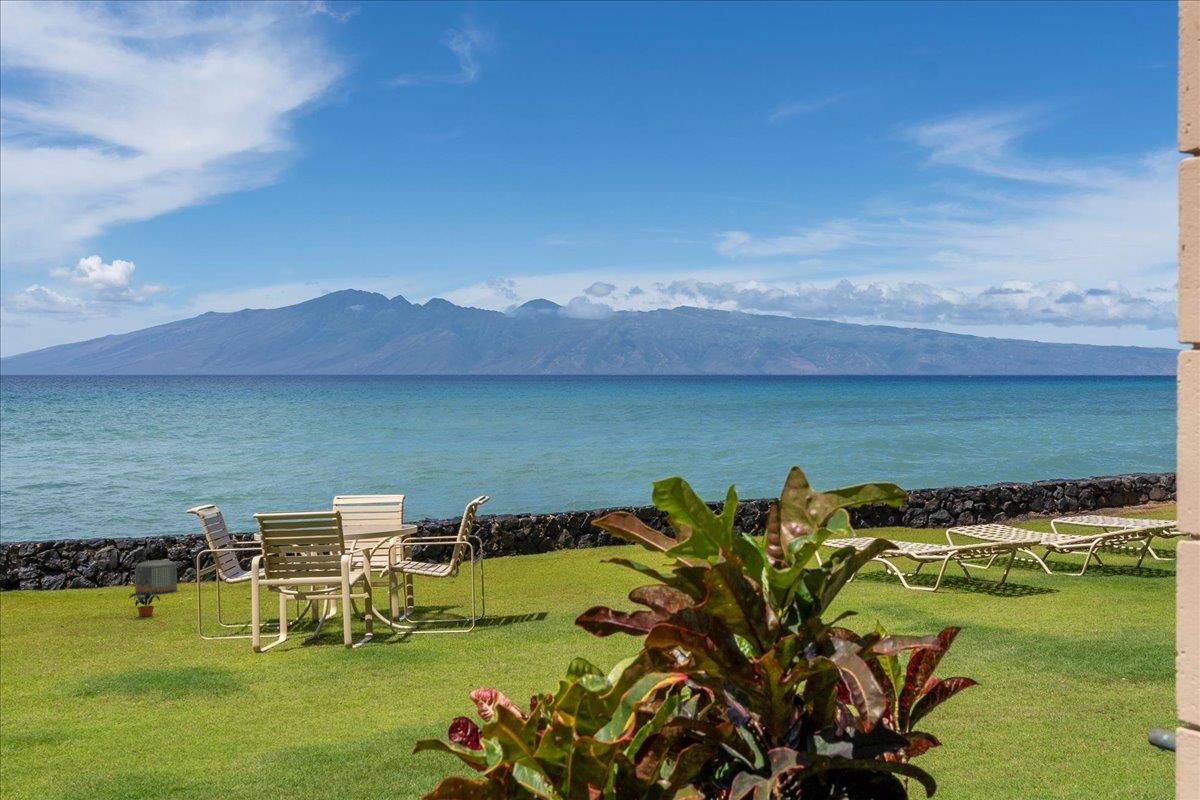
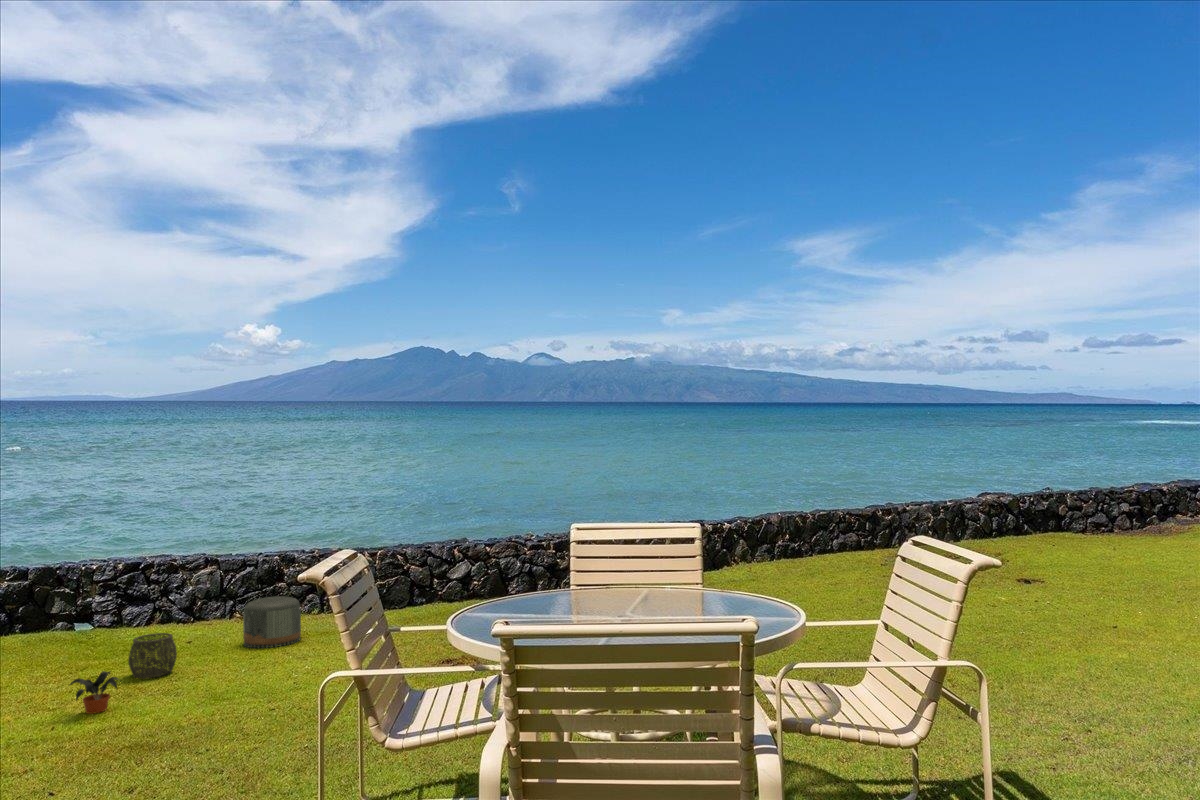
woven basket: none [59,577,91,605] -> present [129,633,177,679]
potted plant: present [129,592,160,617] -> present [70,671,118,714]

